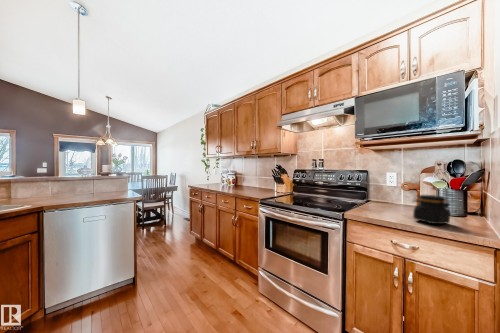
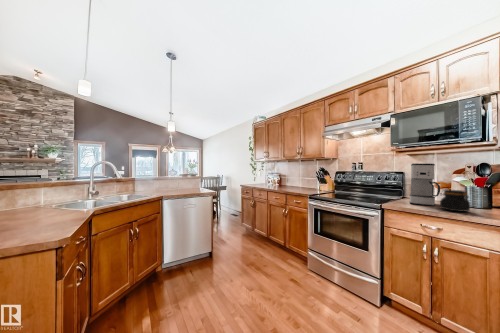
coffee maker: none [375,161,410,213] -> present [410,164,440,205]

